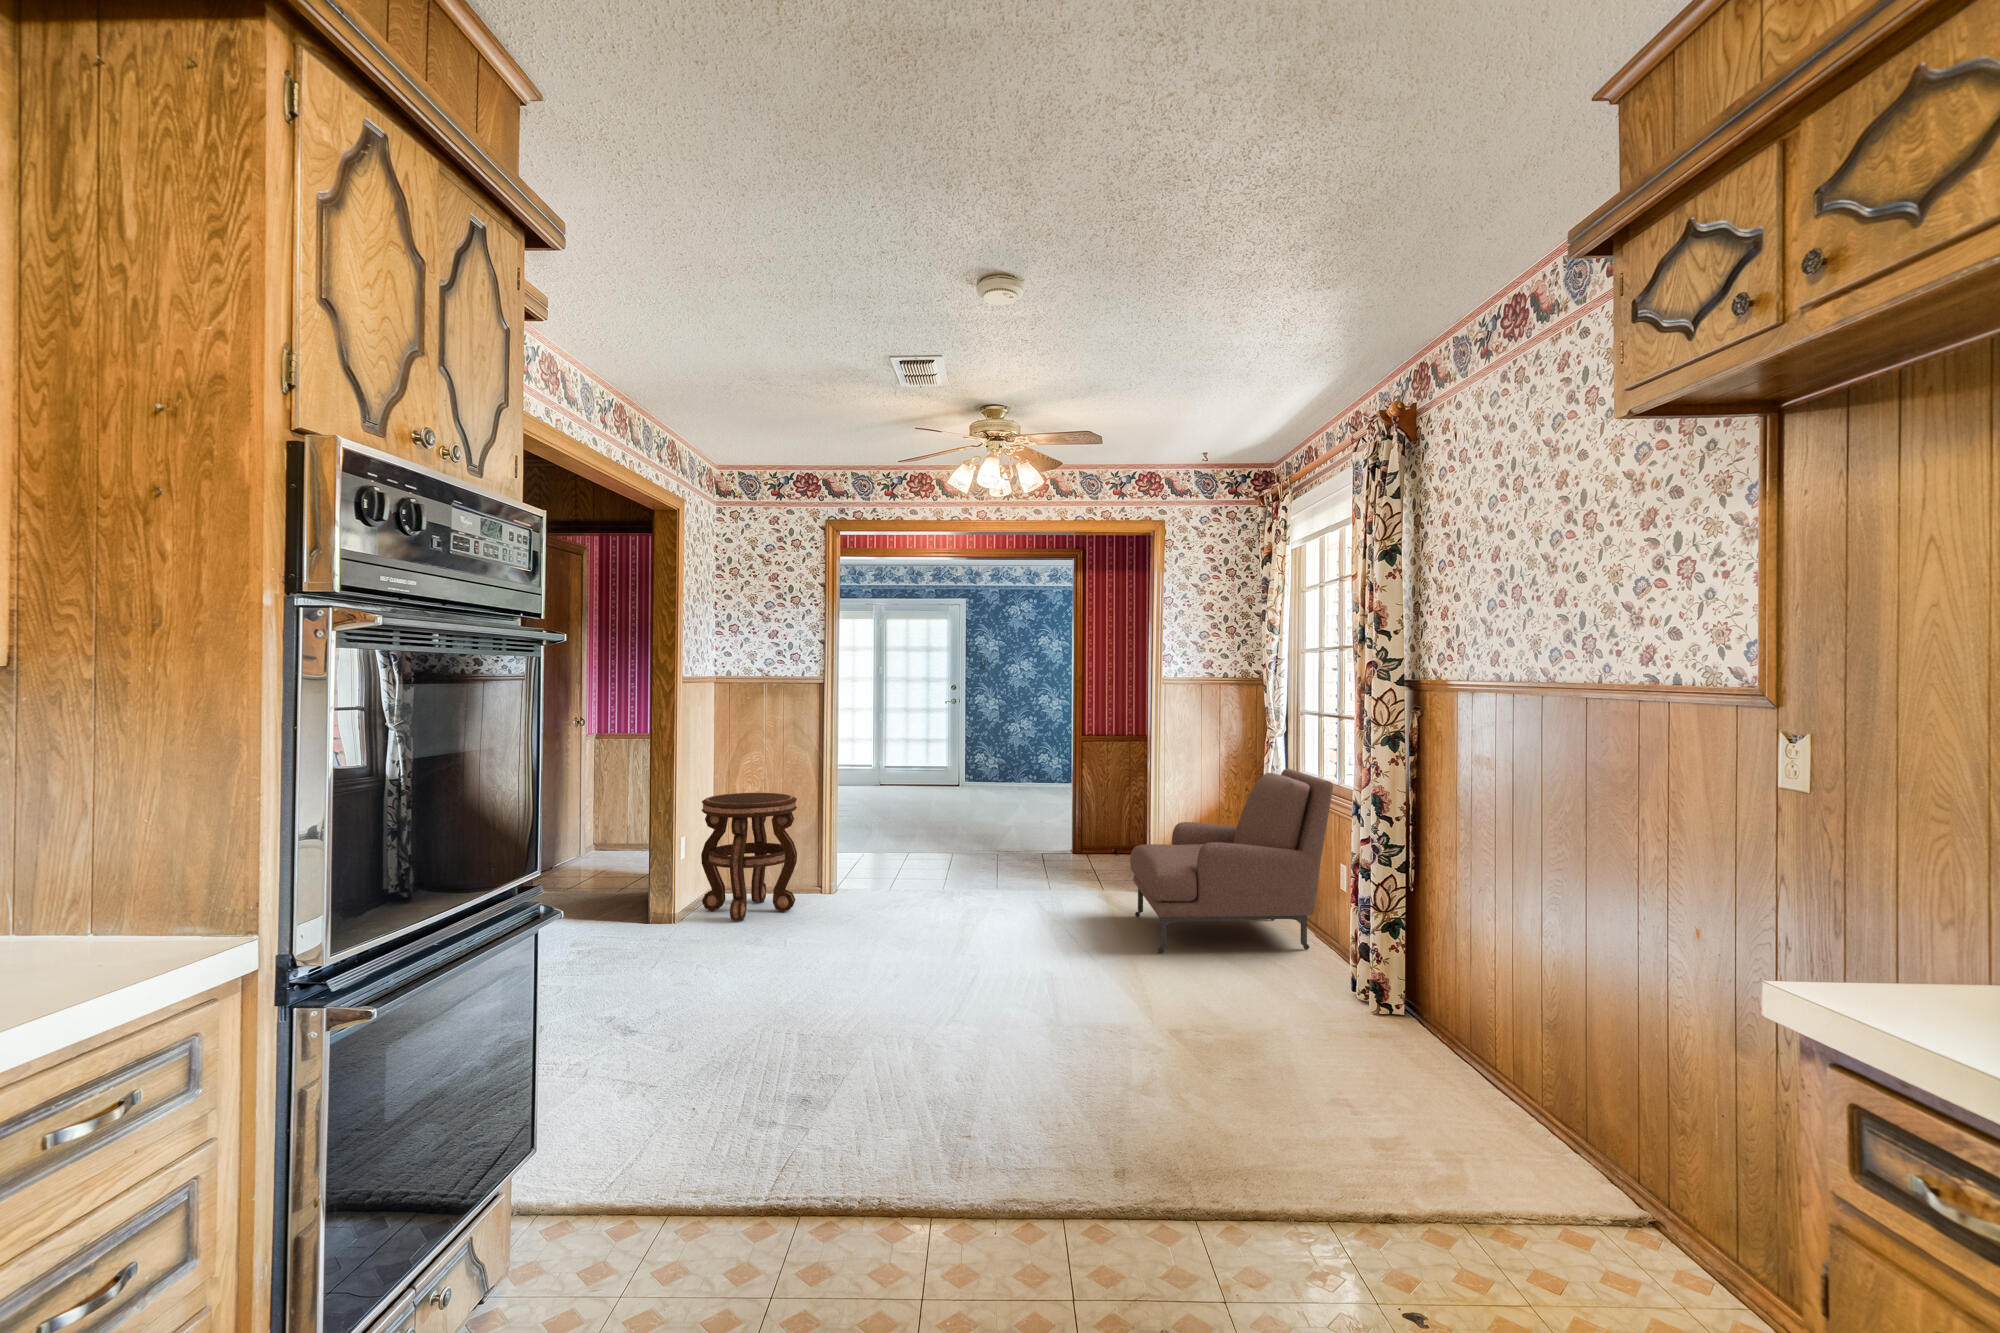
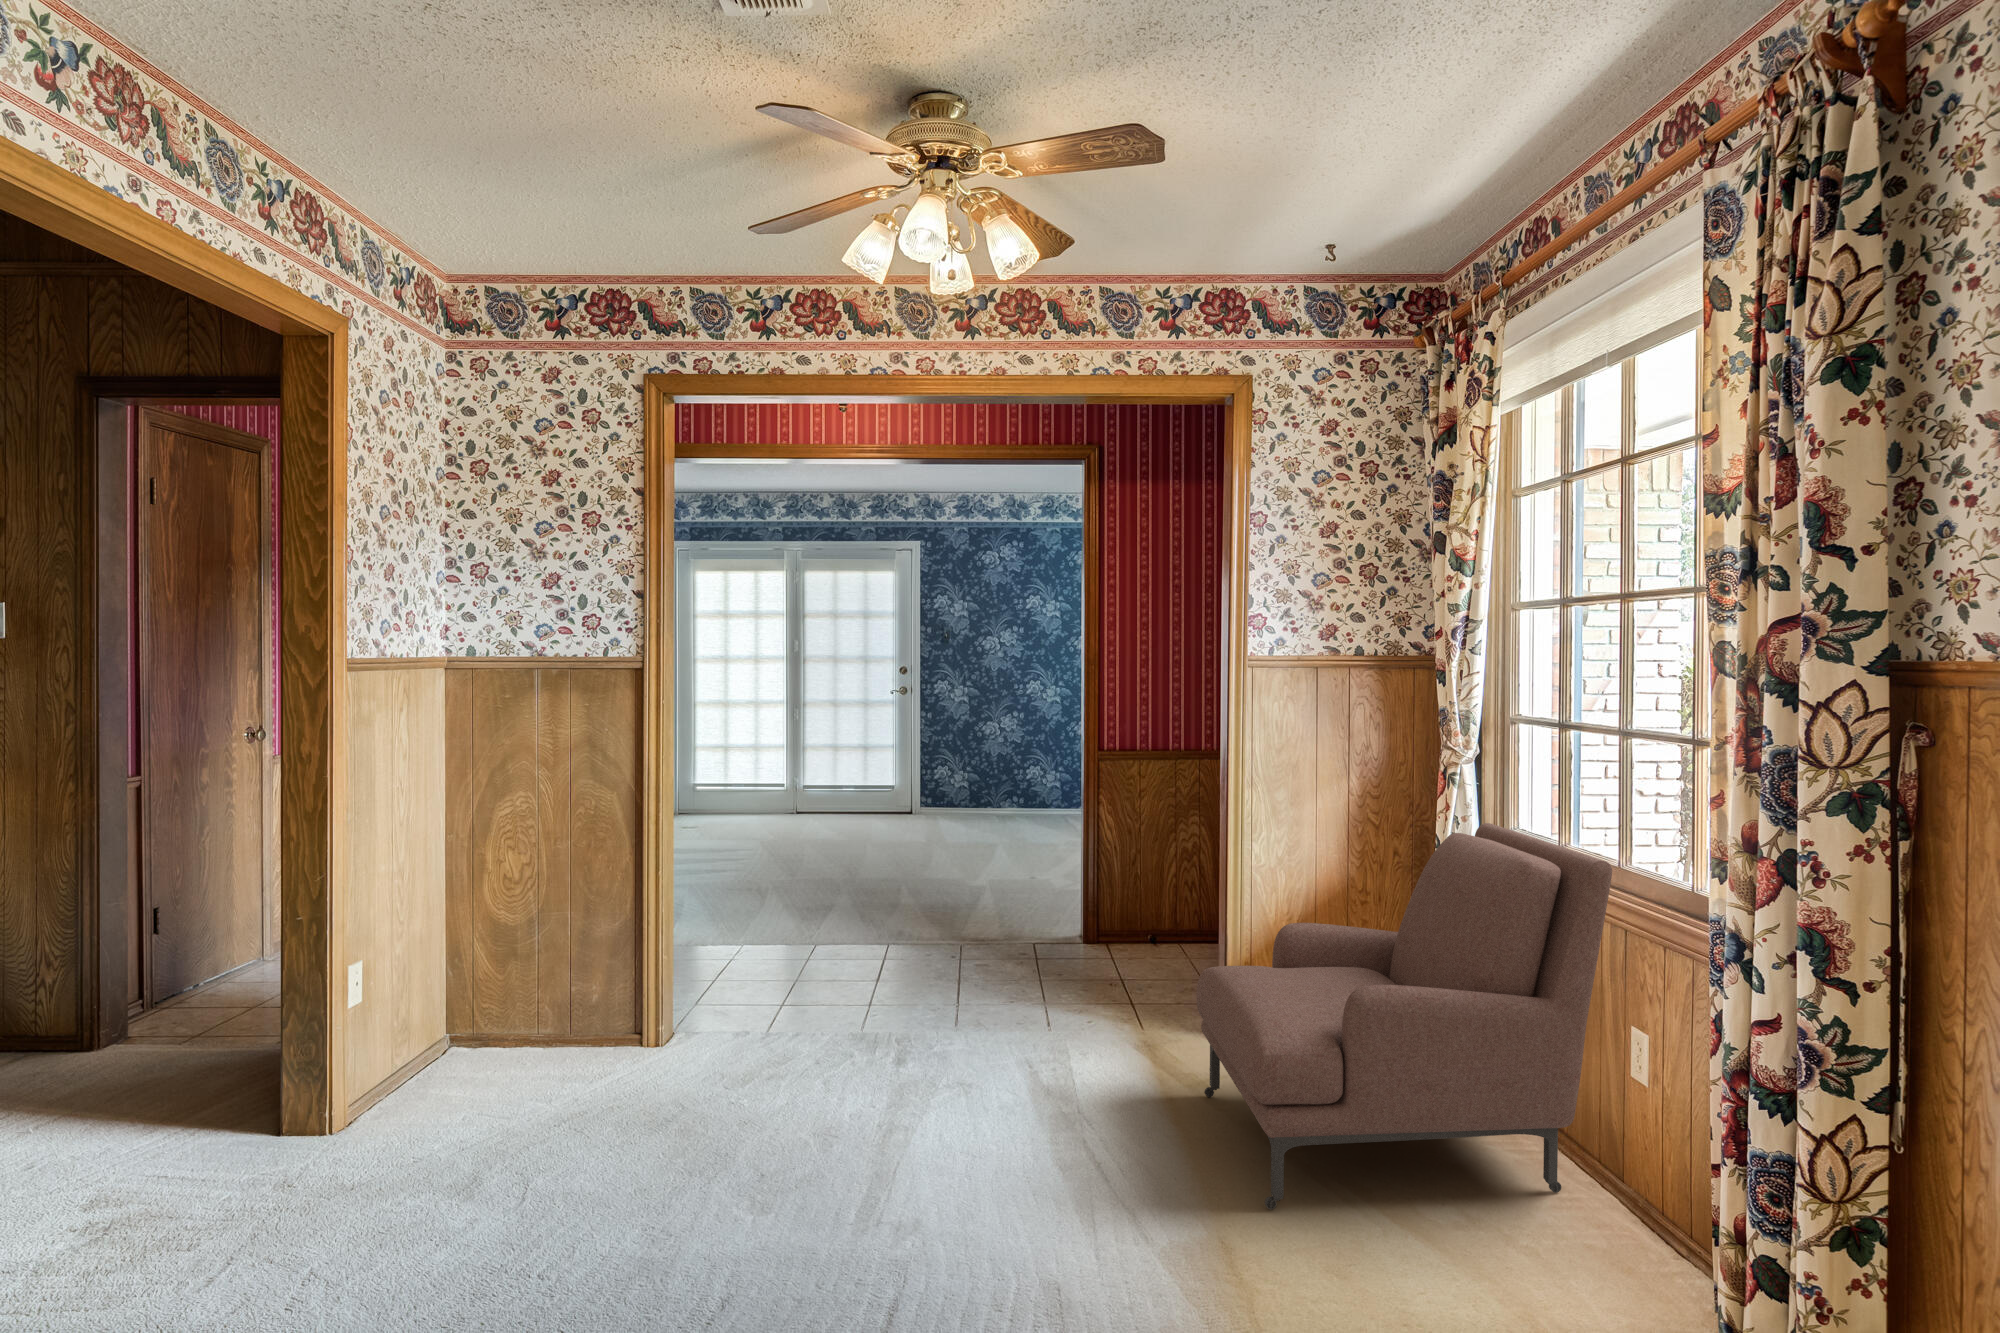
side table: present [701,793,797,920] -> none [396,865,582,1115]

